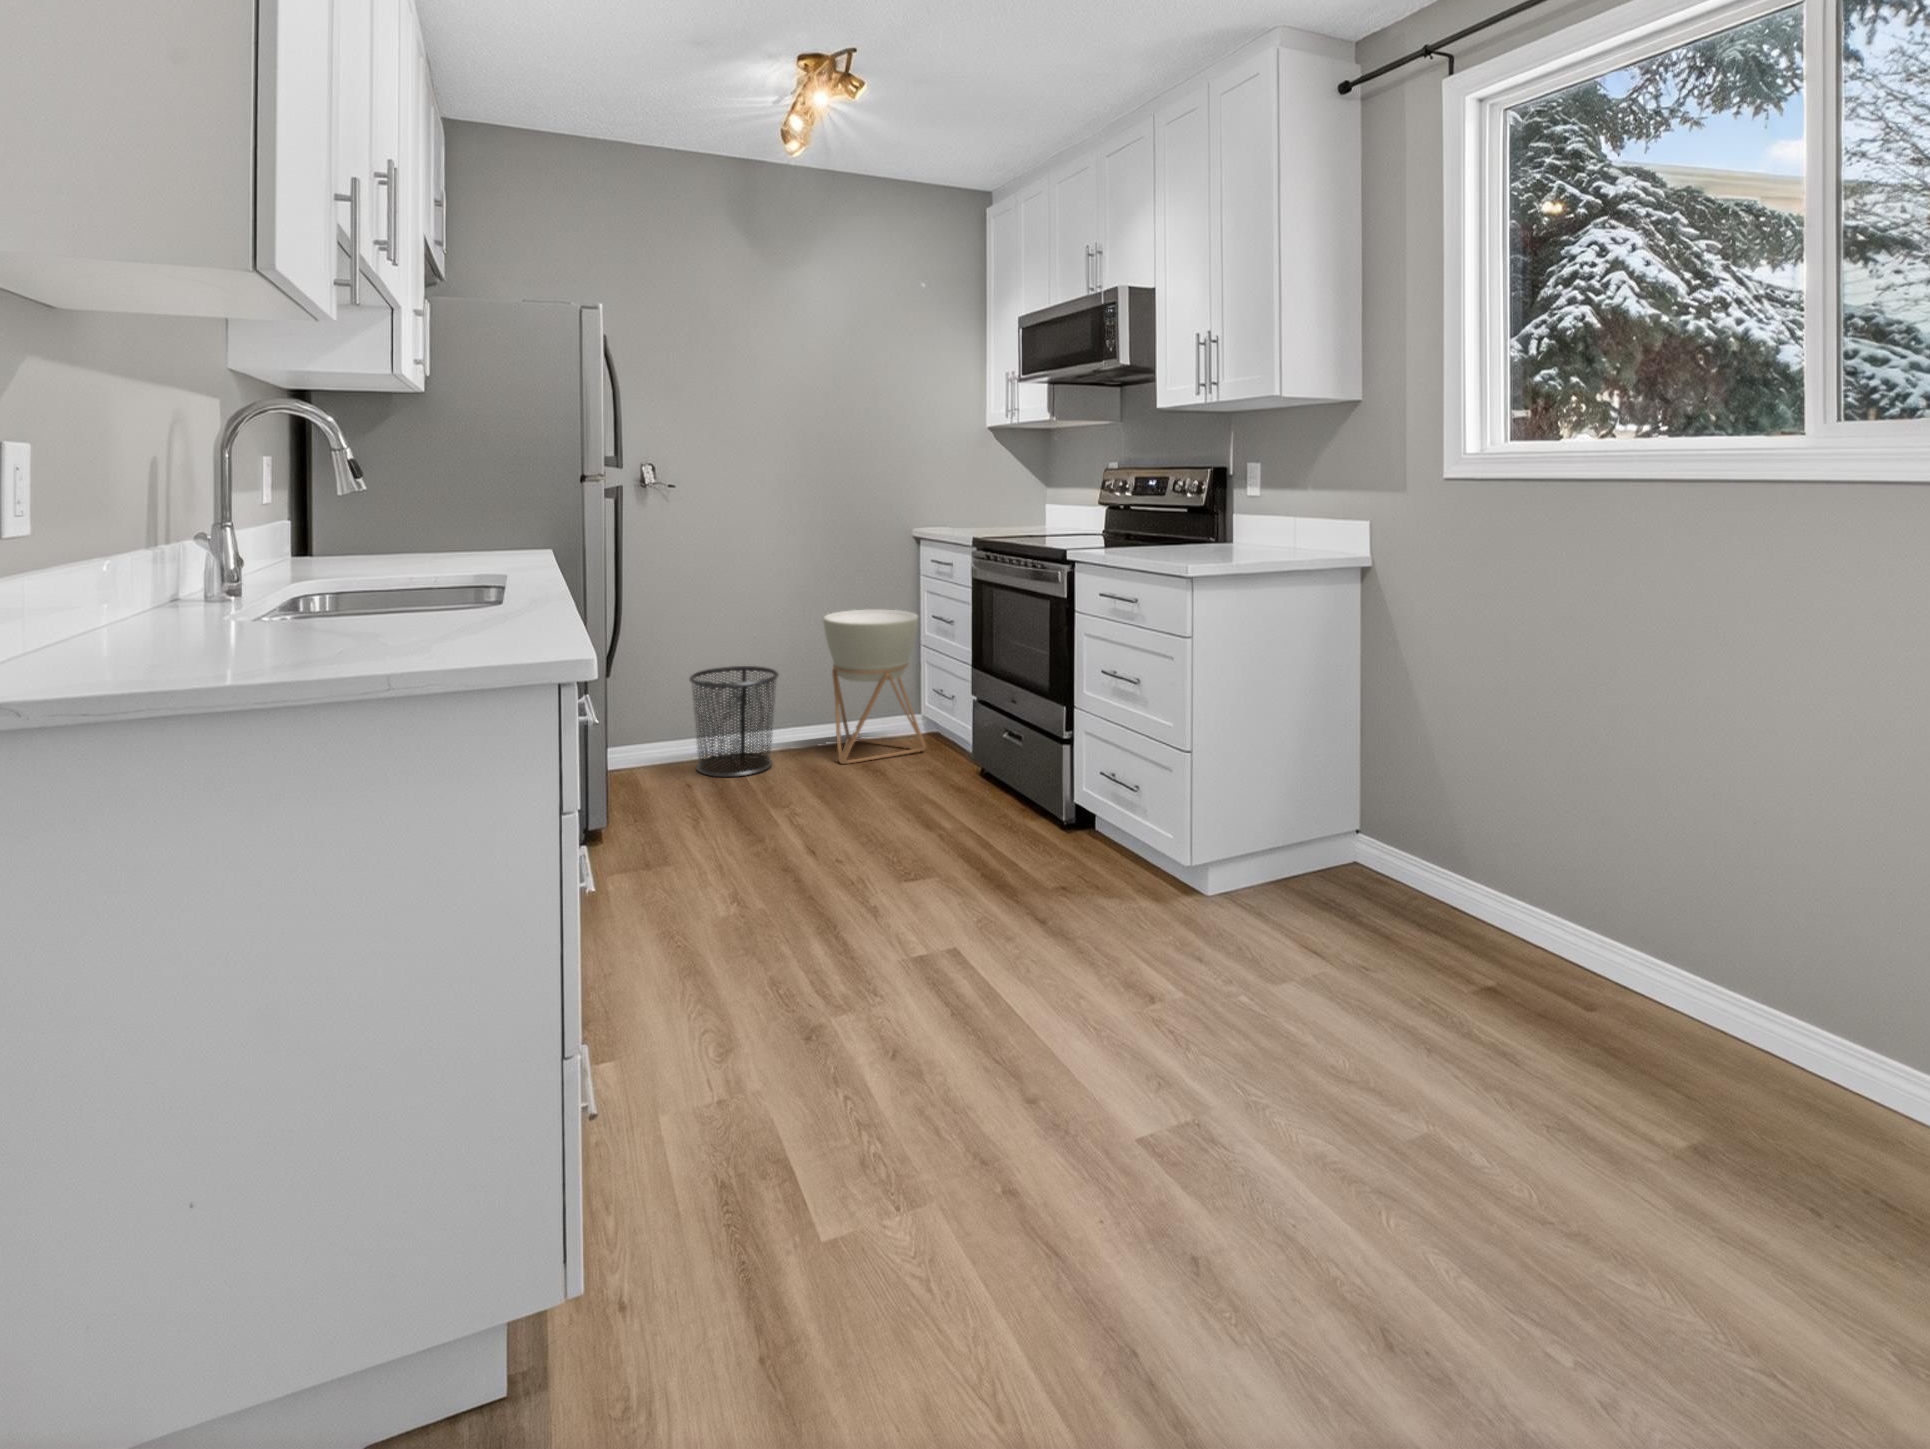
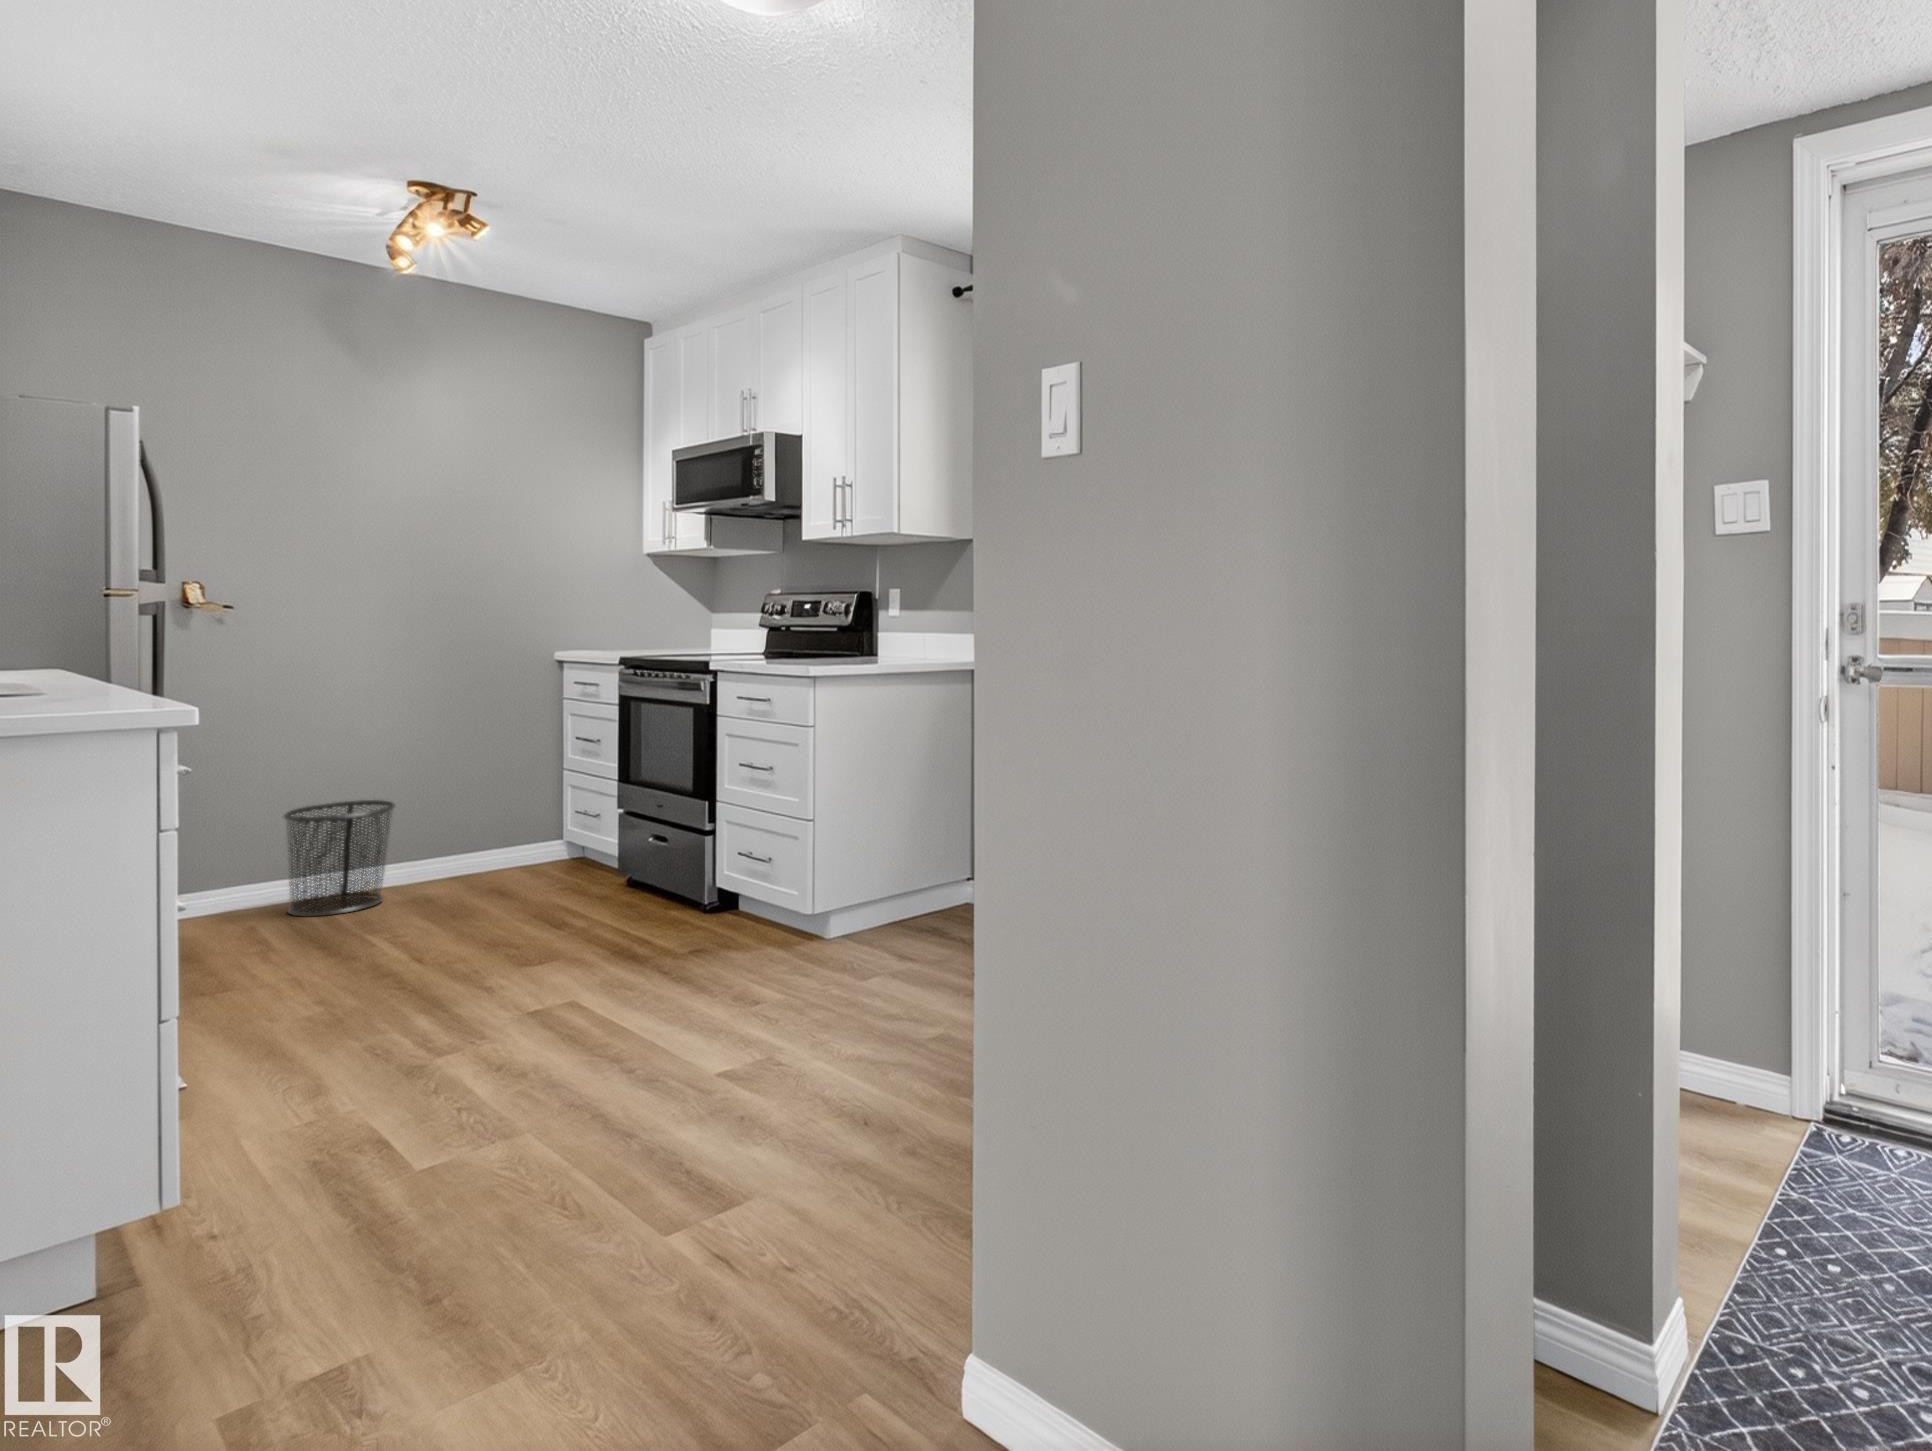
planter: present [823,610,926,764] -> none [450,735,565,892]

